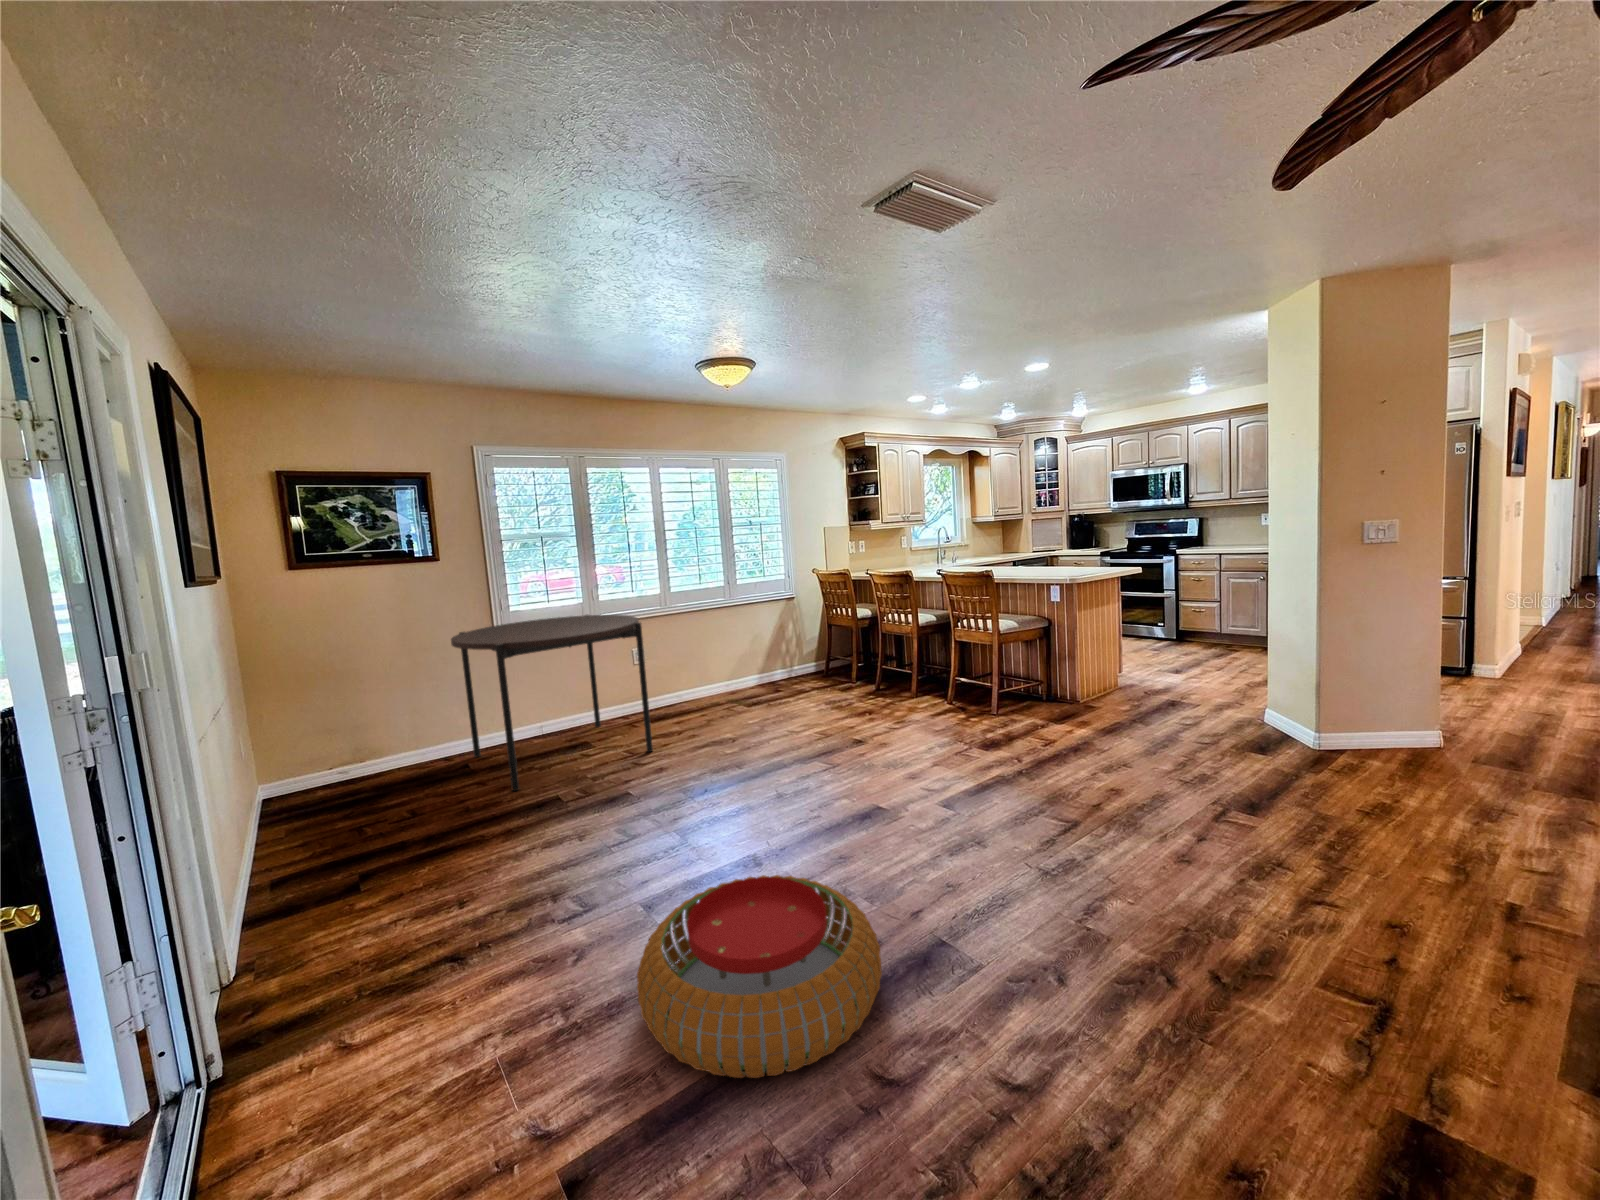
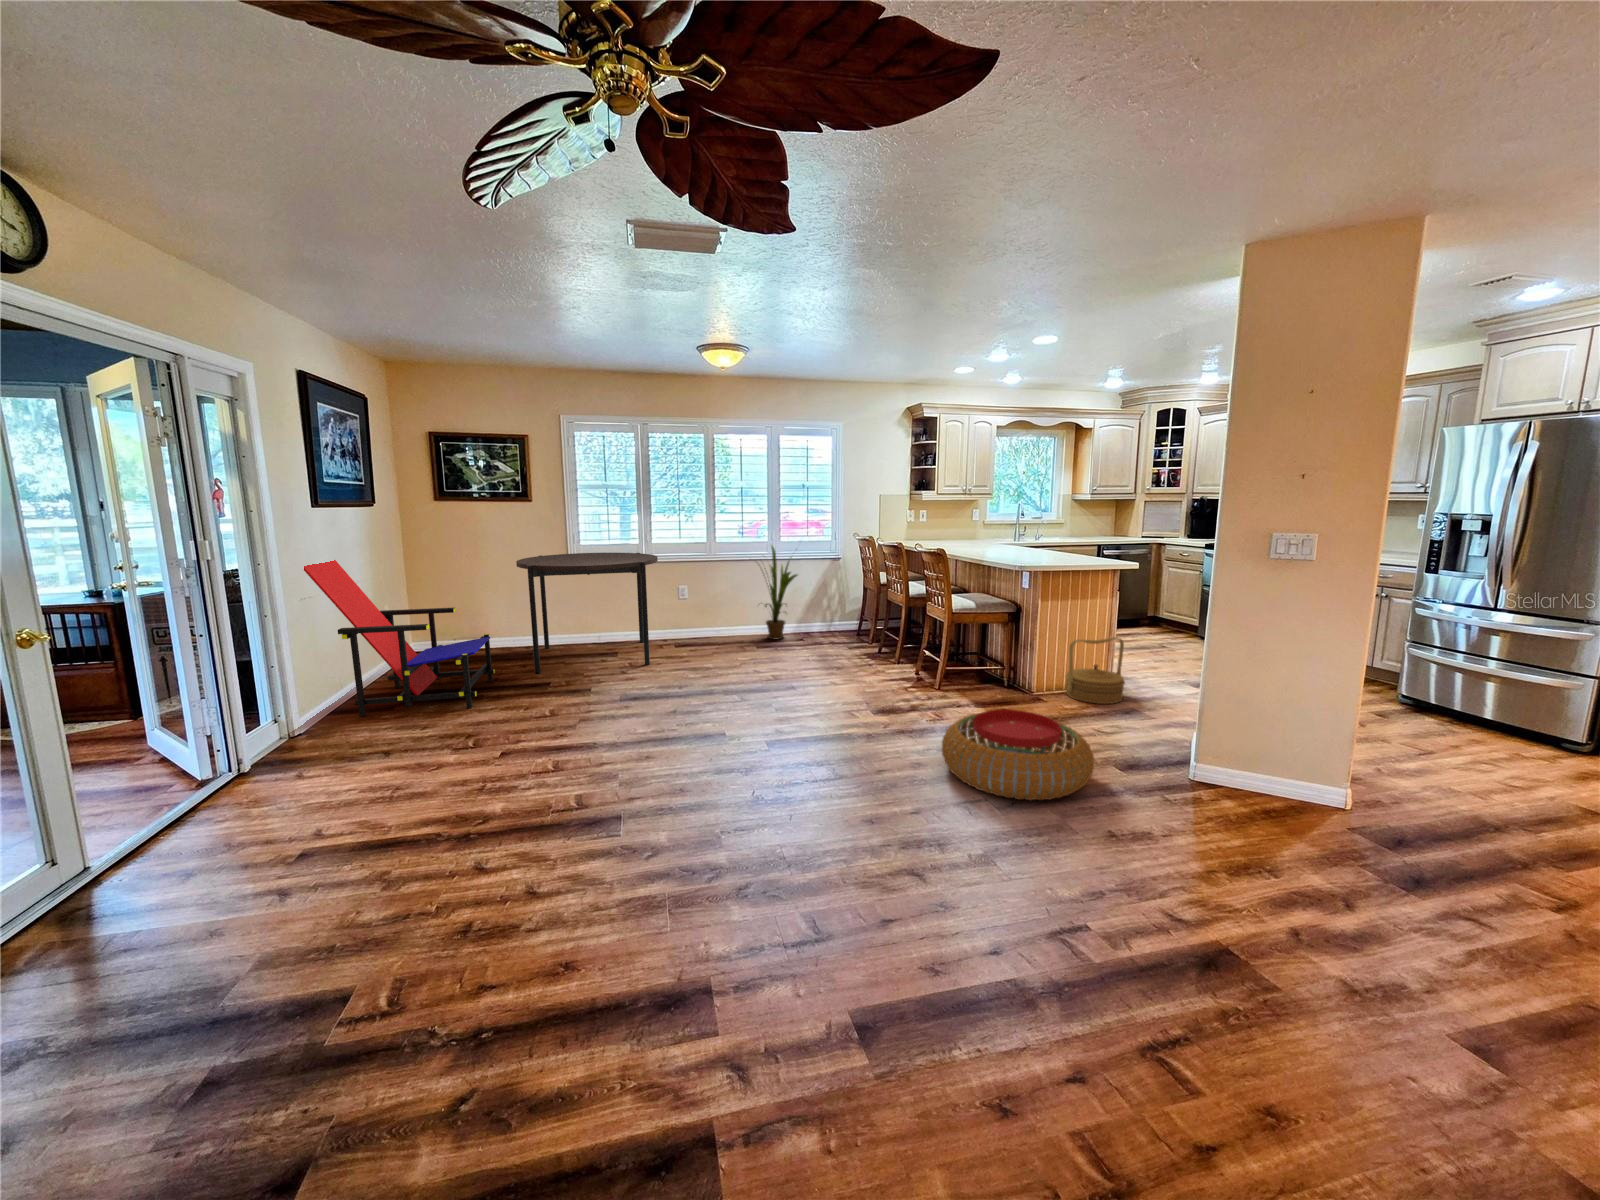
house plant: none [714,589,776,698] -> present [763,546,798,640]
woven basket: none [1099,641,1157,706] -> present [1066,637,1125,704]
lounge chair: none [179,666,494,917] -> present [304,560,495,716]
pouf: present [637,875,882,1078] -> present [942,710,1094,800]

